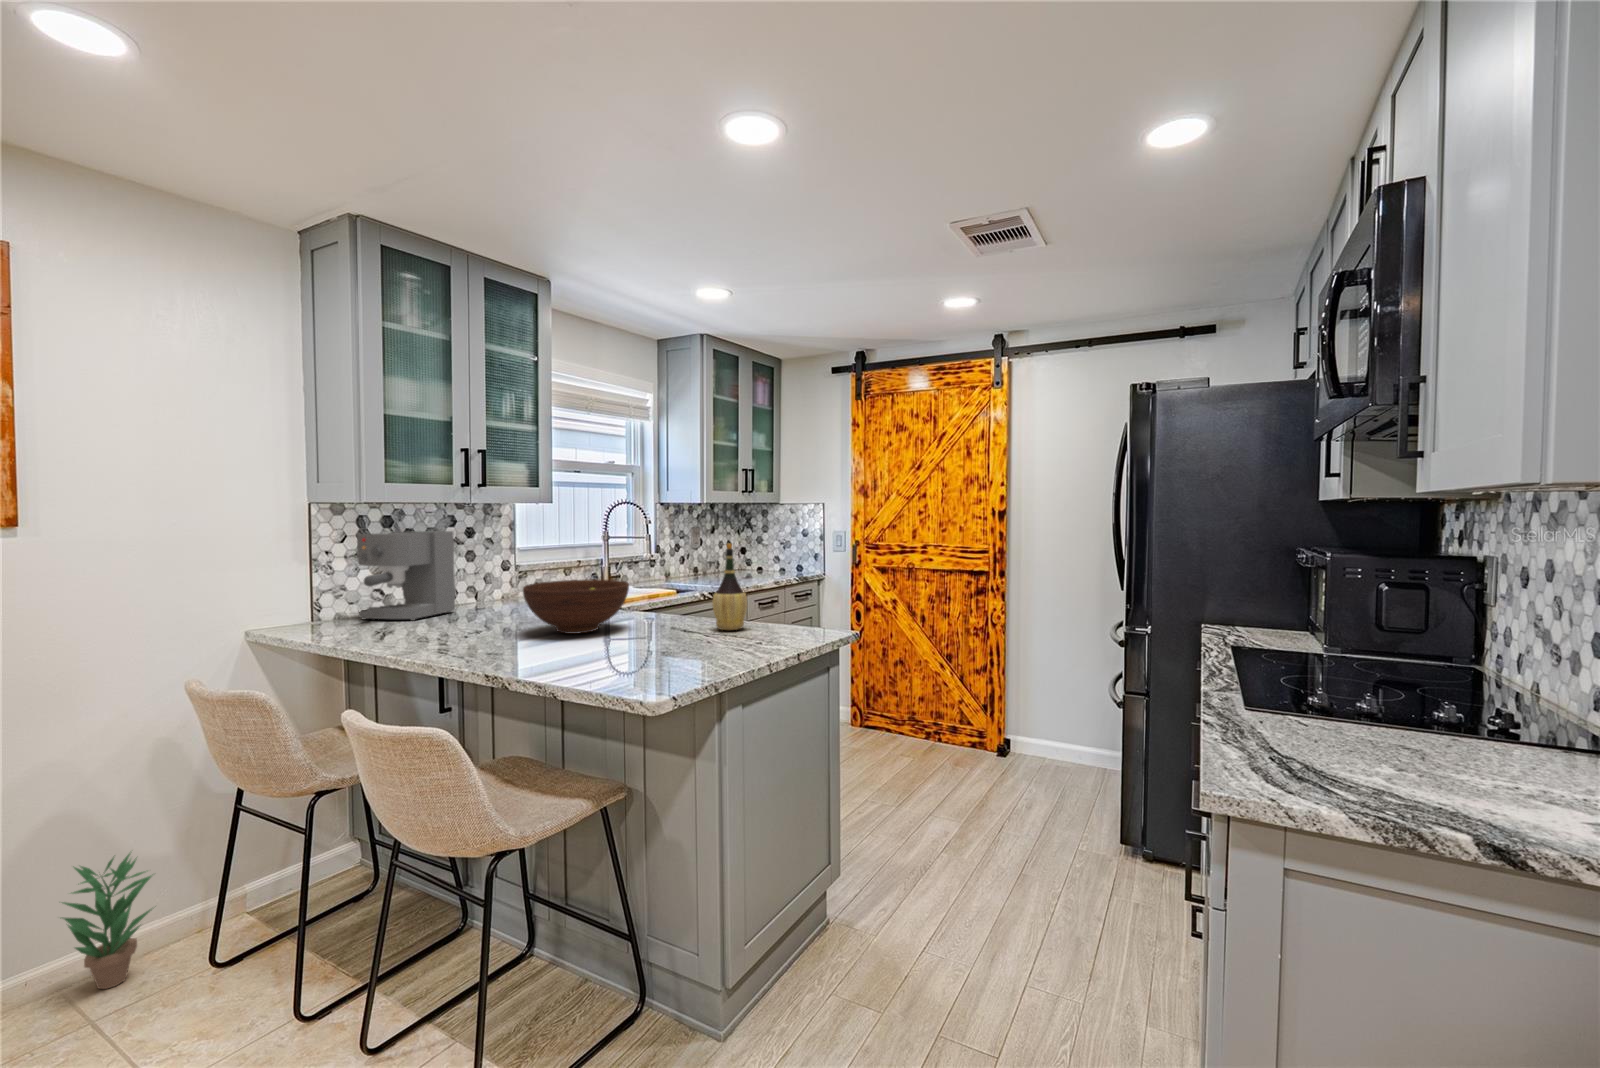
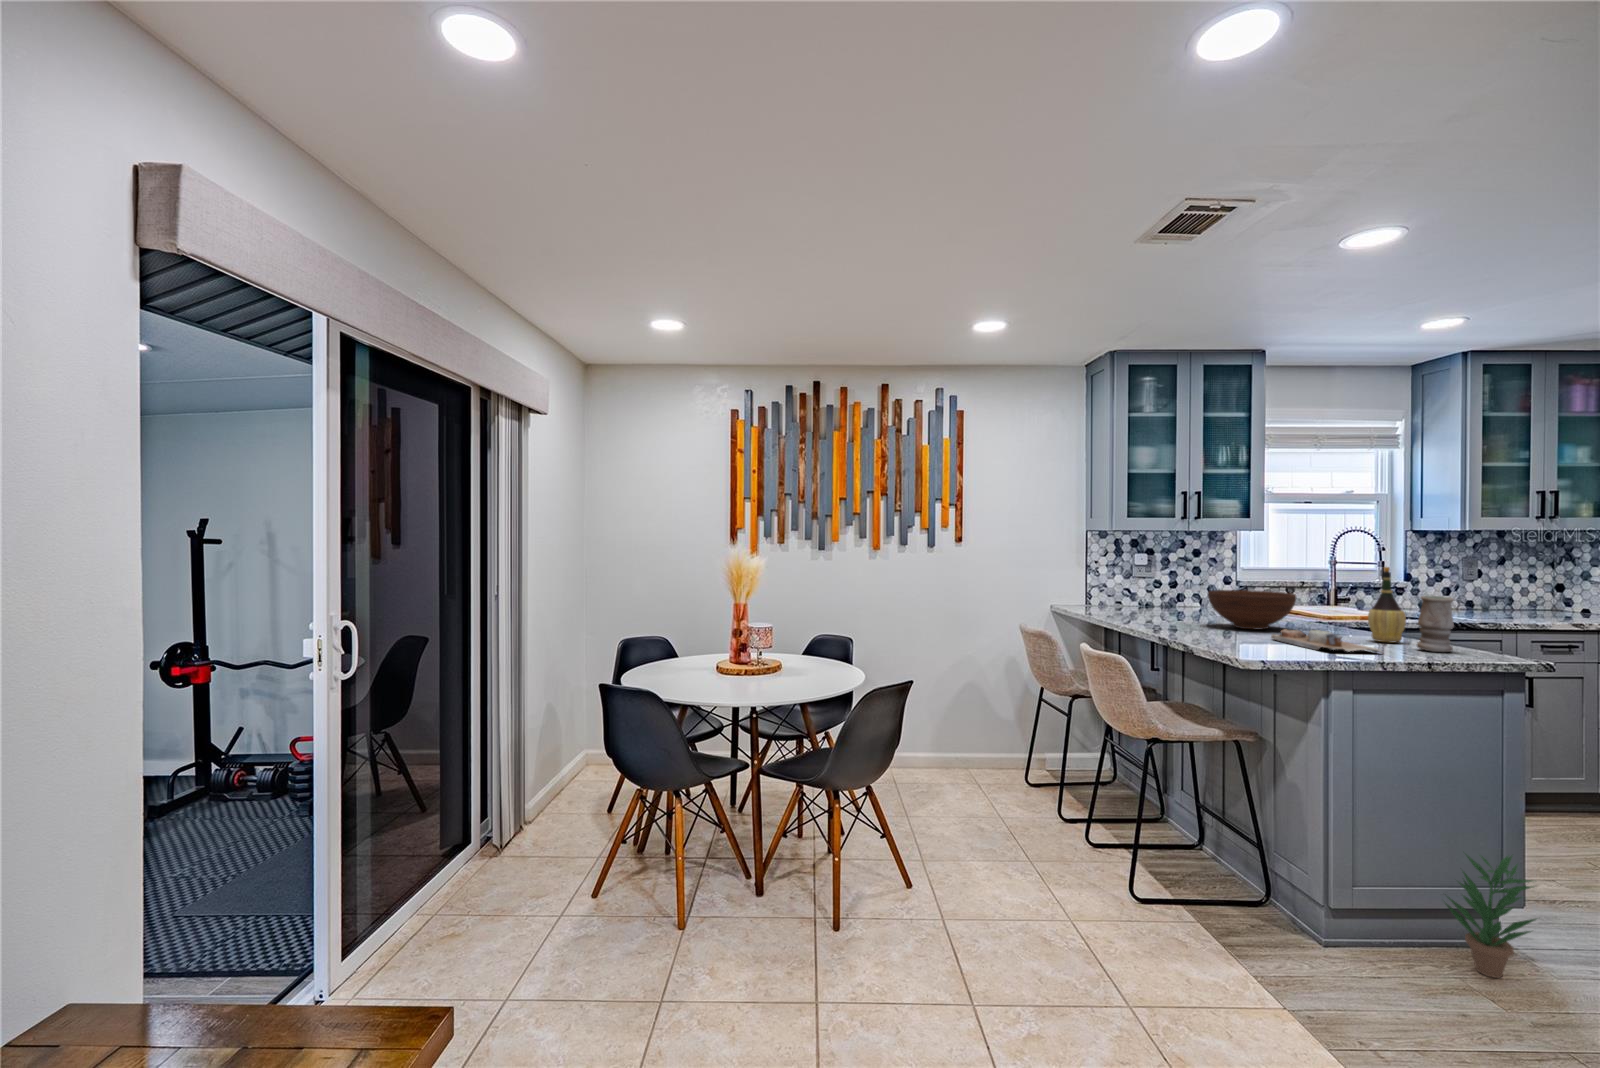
coffee maker: present [357,531,455,621] -> none [1114,550,1179,612]
vase: none [772,574,804,637] -> present [1417,596,1454,652]
cutting board: none [630,628,769,661] -> present [1271,629,1383,653]
potted plant: present [62,853,152,989] -> present [1445,855,1536,978]

